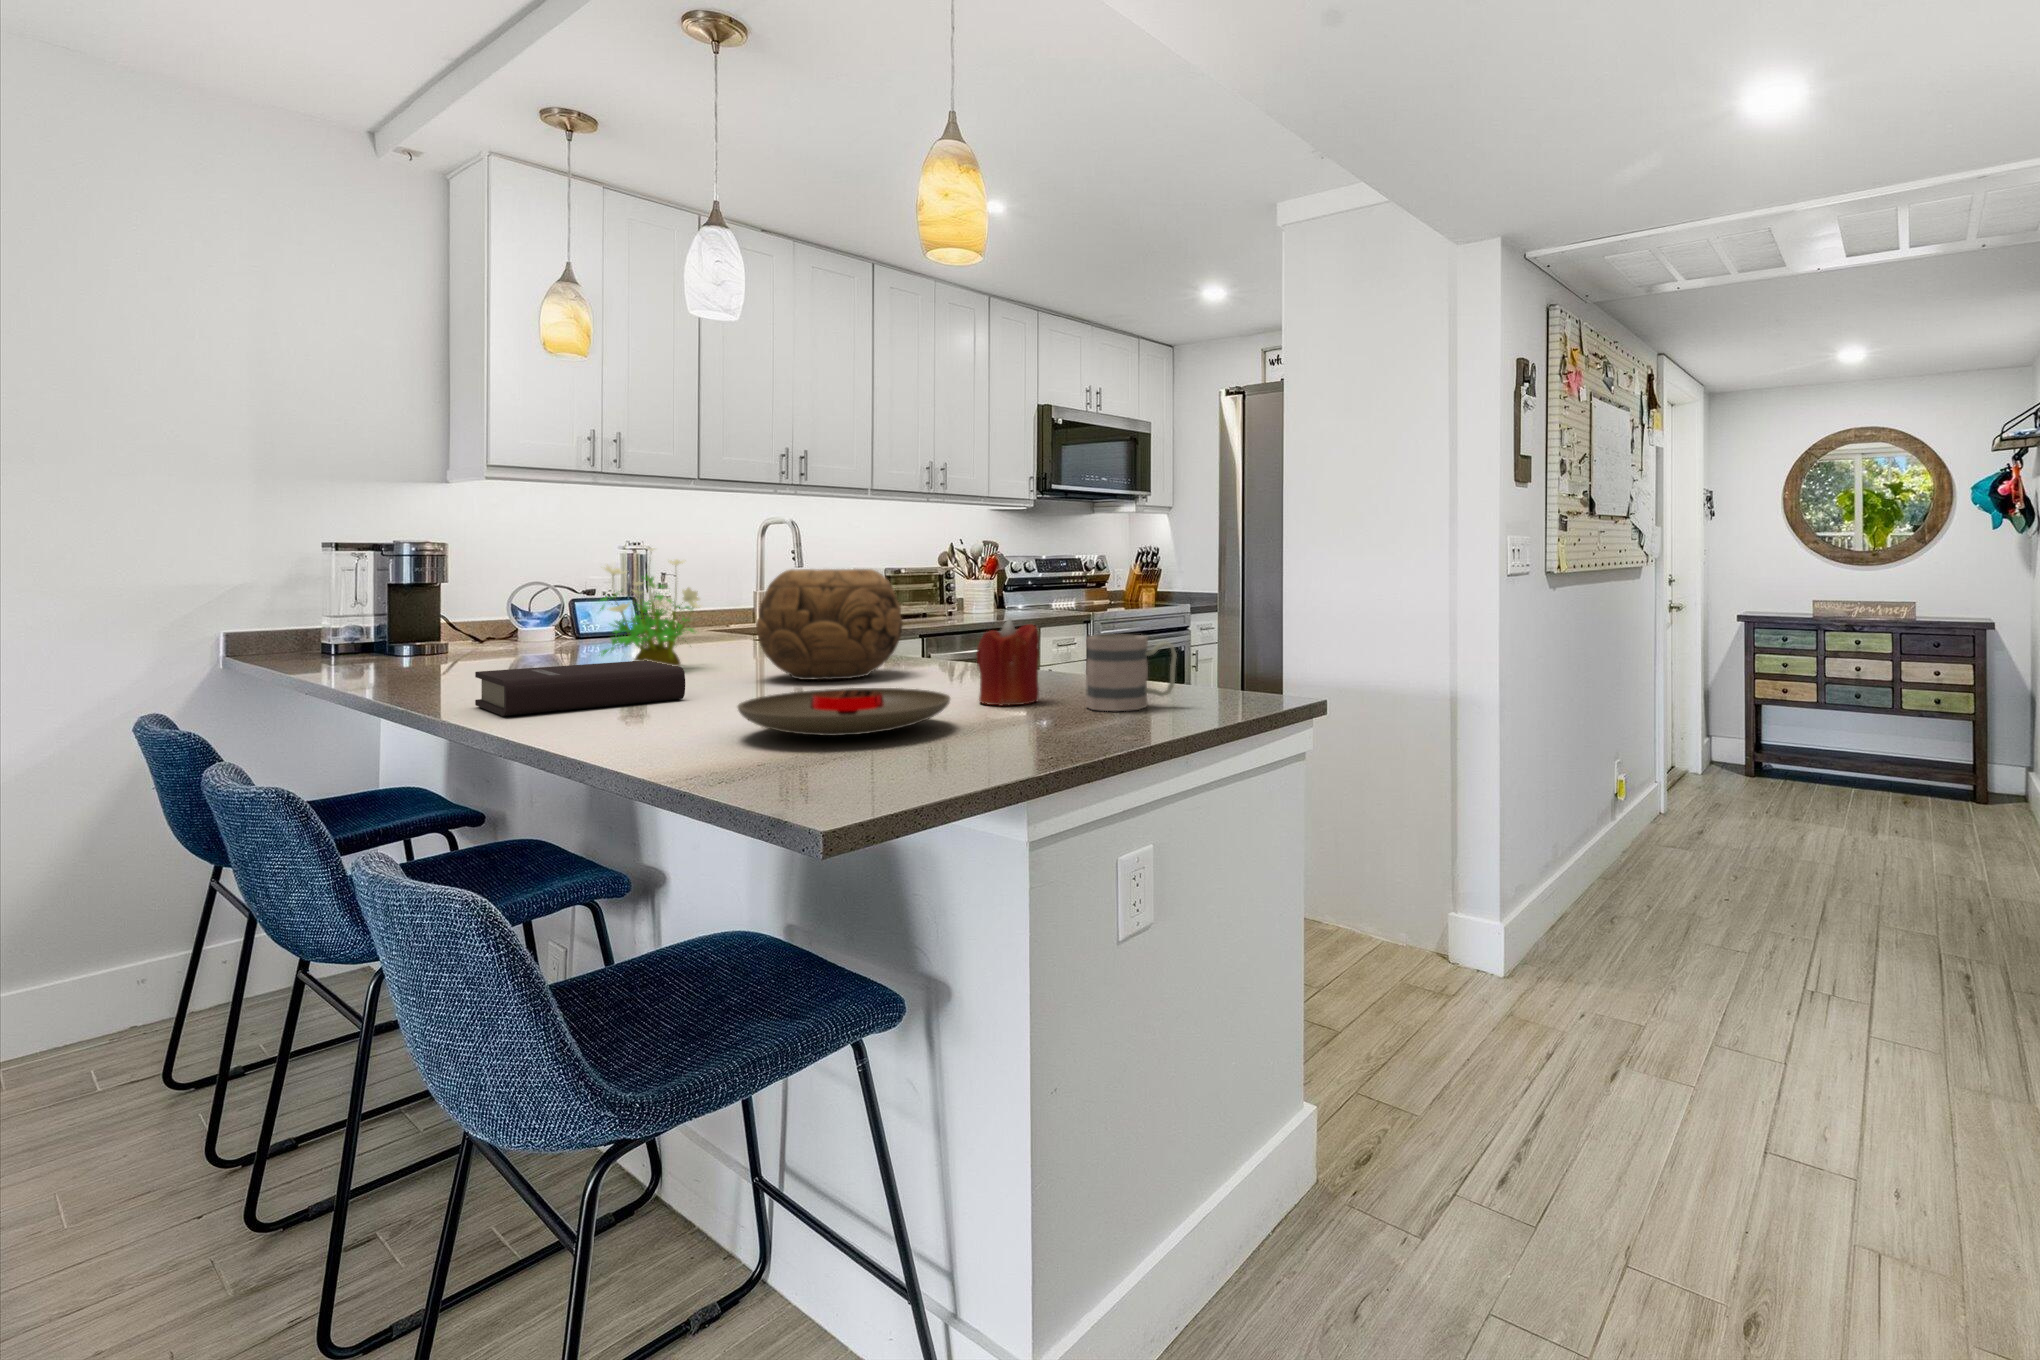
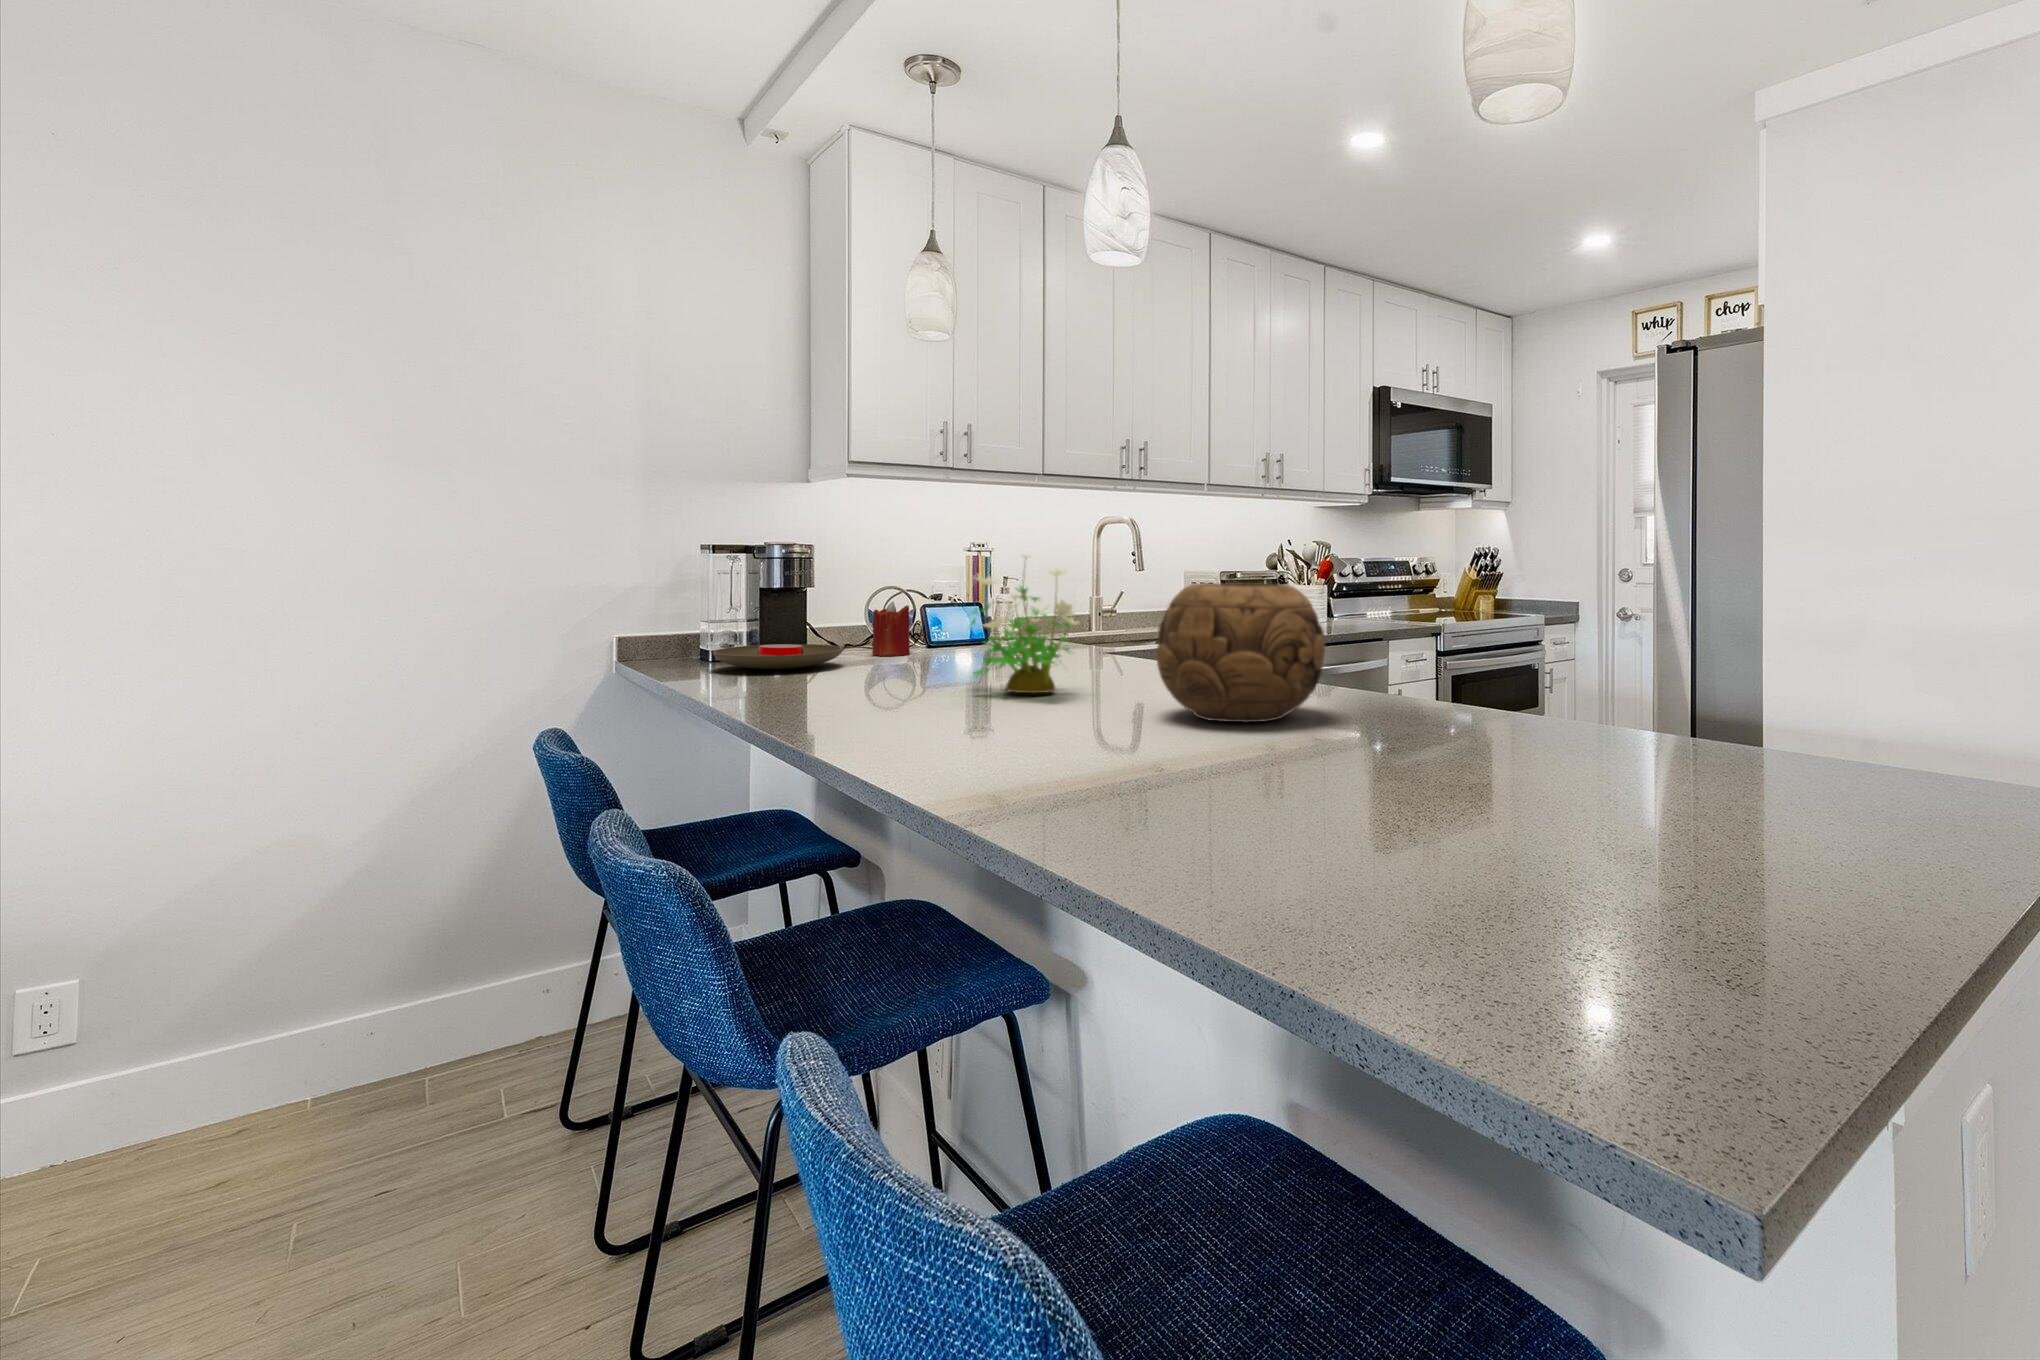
candle: present [976,619,1039,706] -> present [872,602,910,656]
mug: present [1085,634,1177,711] -> none [1666,693,1816,814]
book: present [475,660,685,716] -> none [866,695,1098,771]
plate: present [738,688,950,736] -> present [713,644,843,669]

